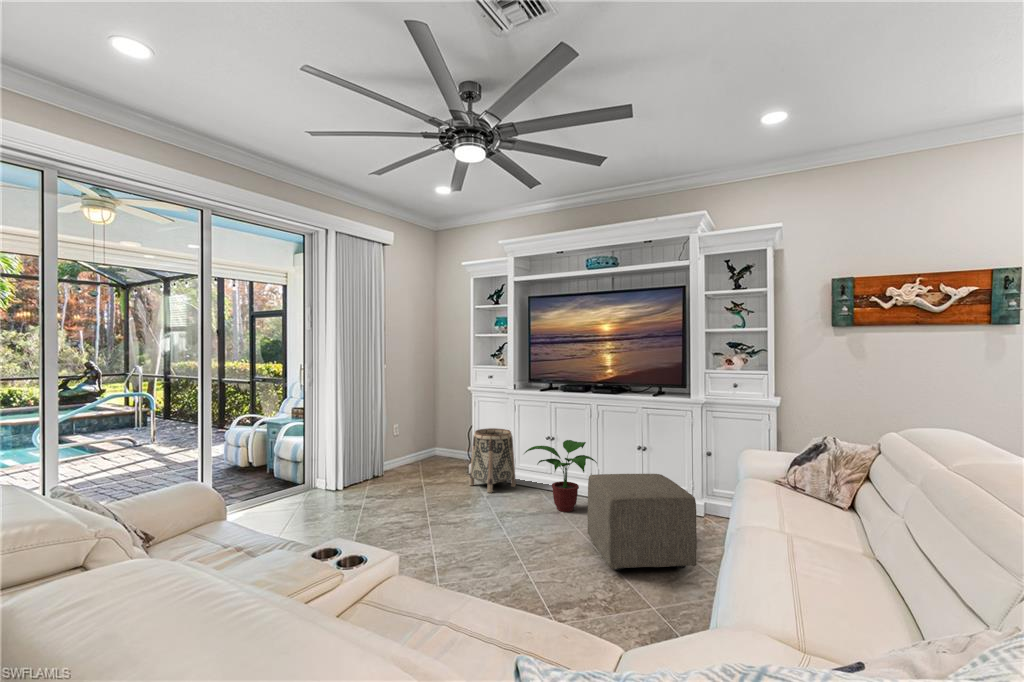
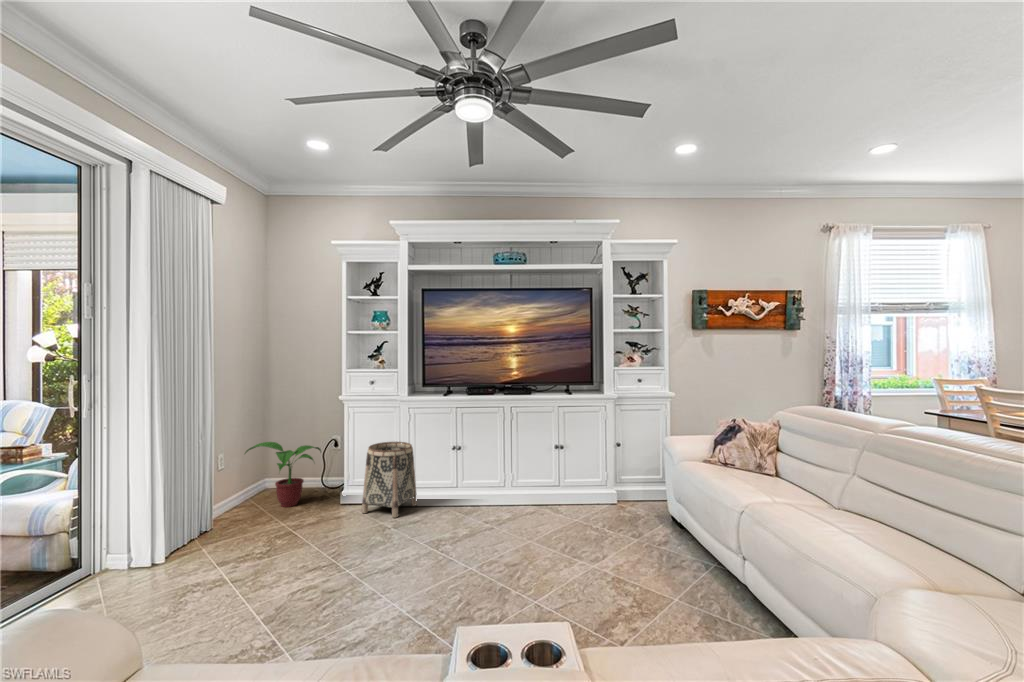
potted plant: present [525,440,597,512] -> present [245,442,321,507]
ottoman: present [587,474,697,571] -> none [544,469,657,572]

